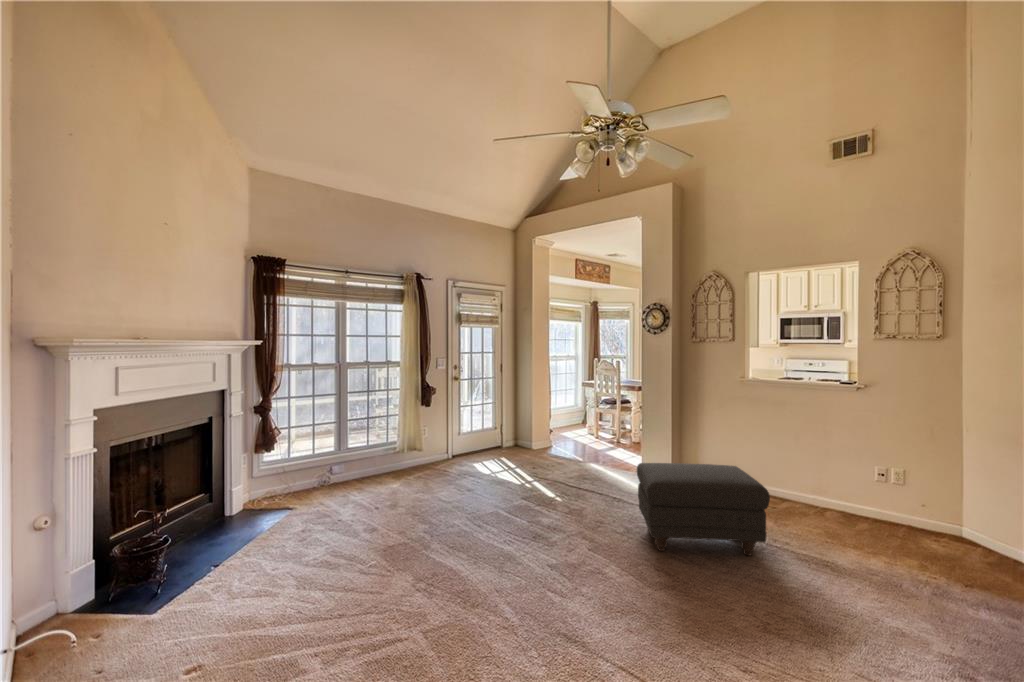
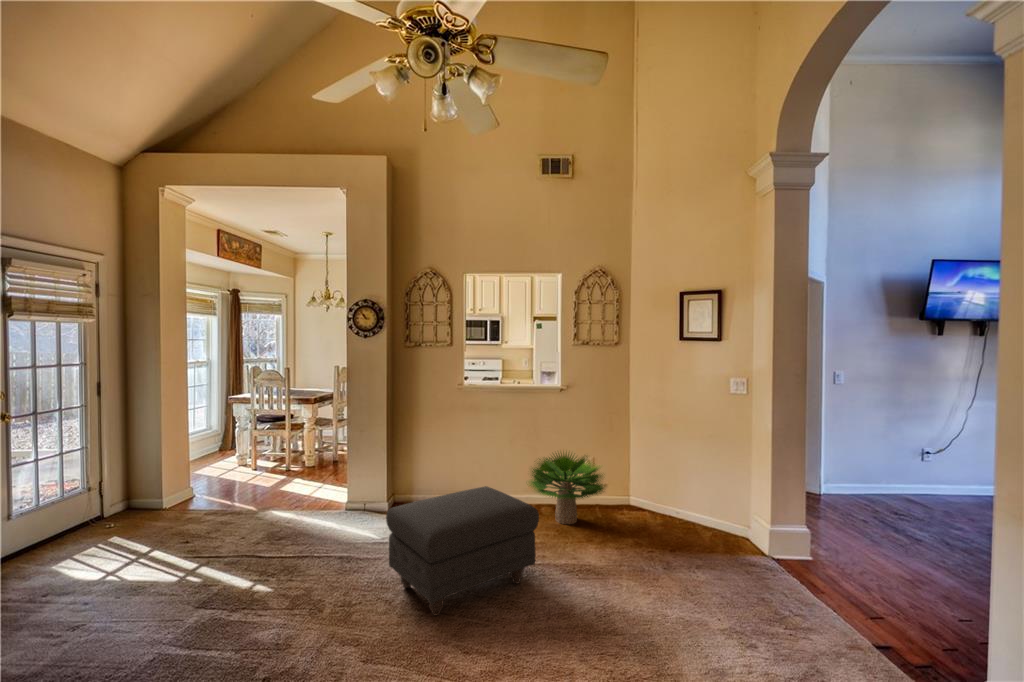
potted plant: none [799,452,913,533] -> present [530,452,605,524]

